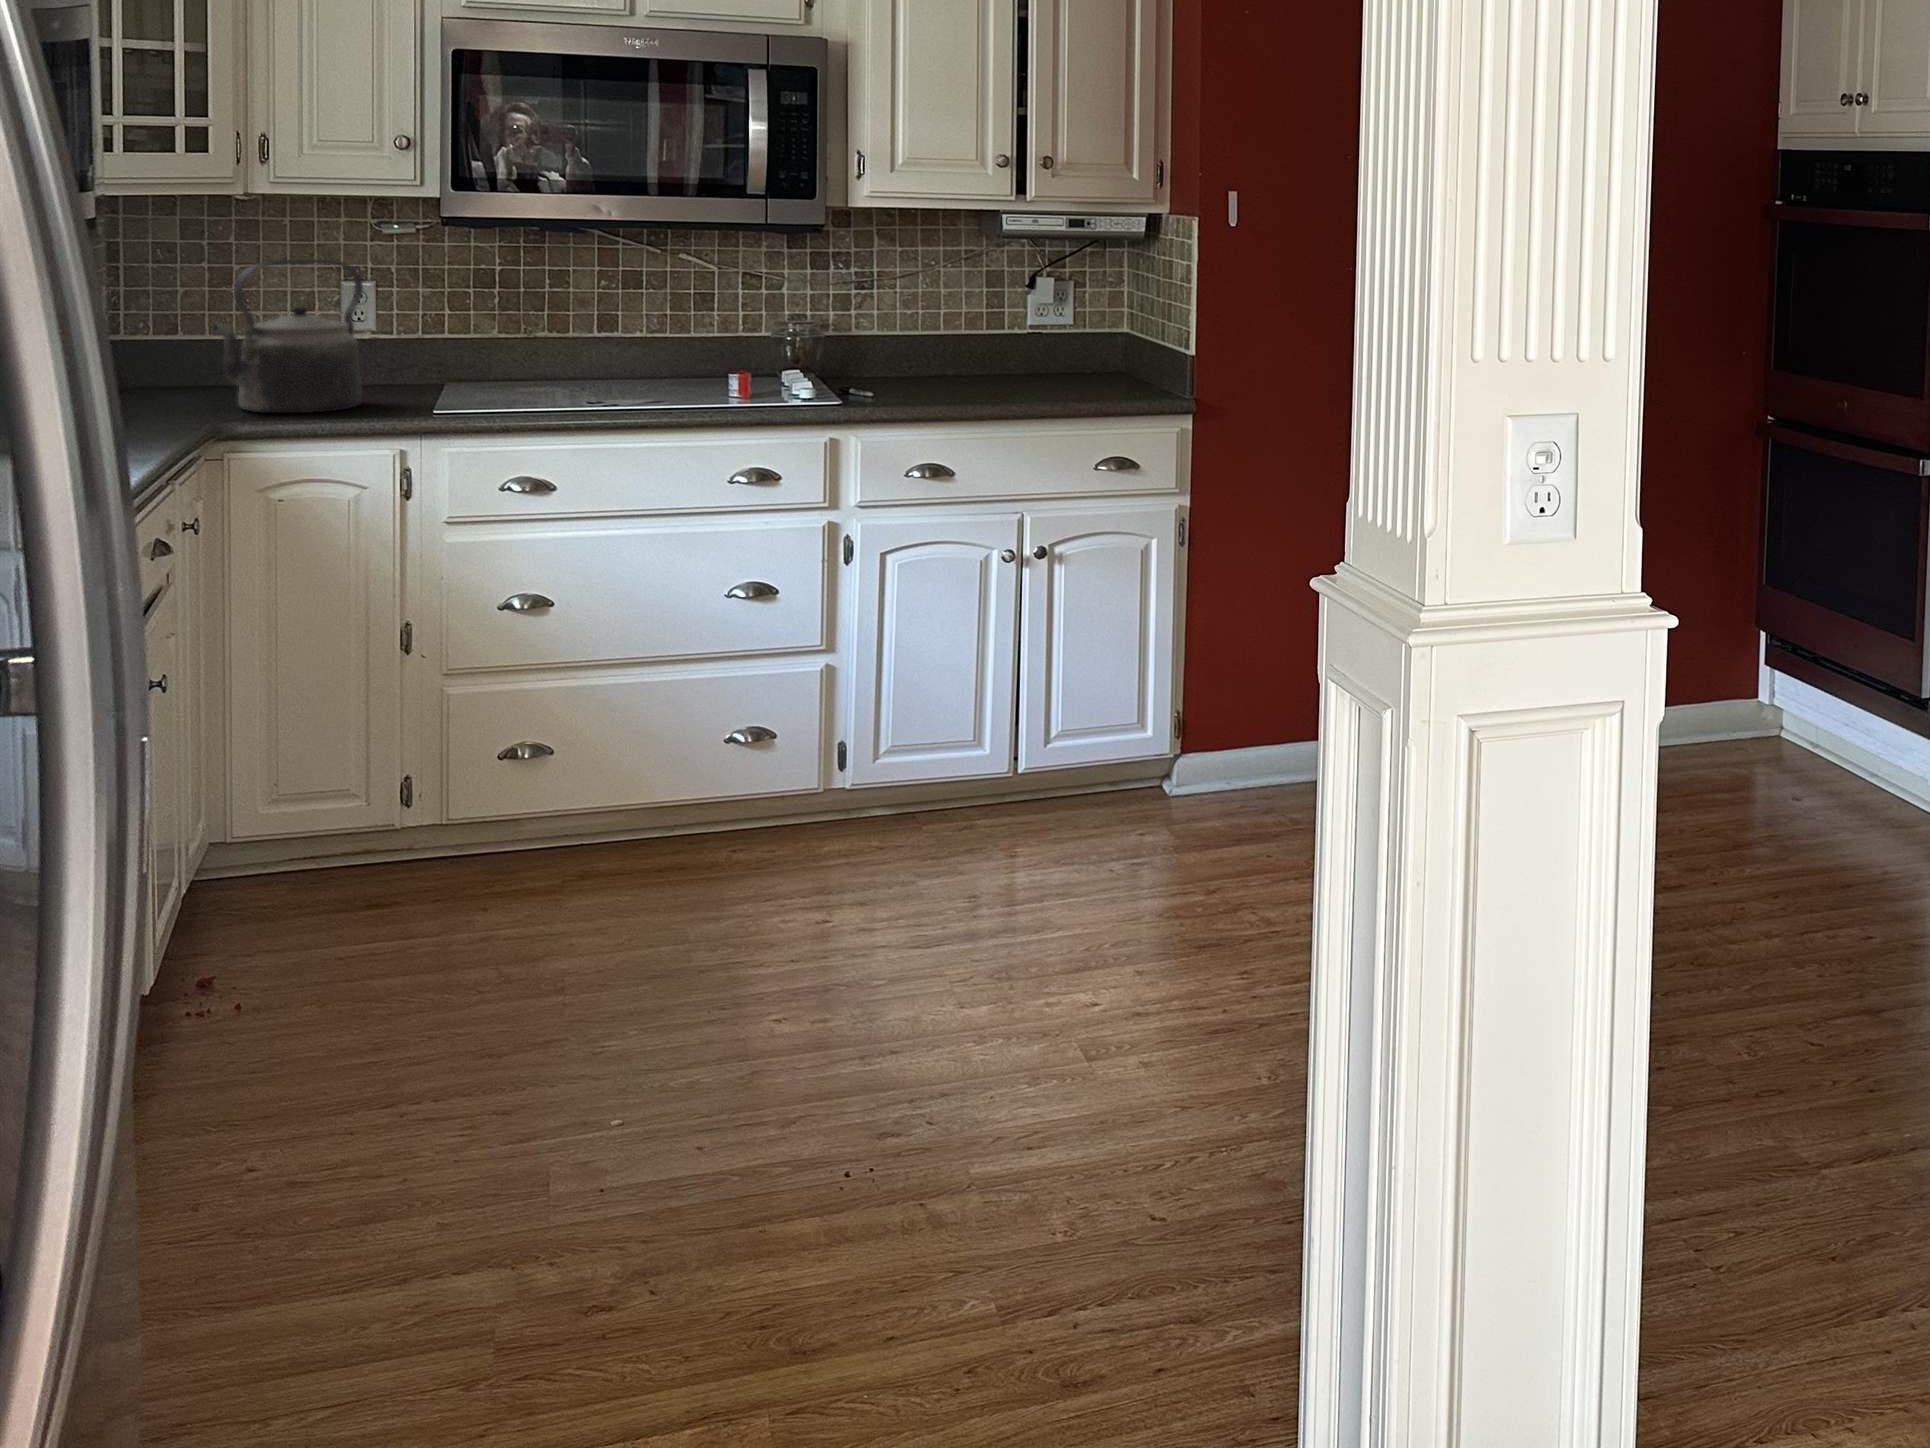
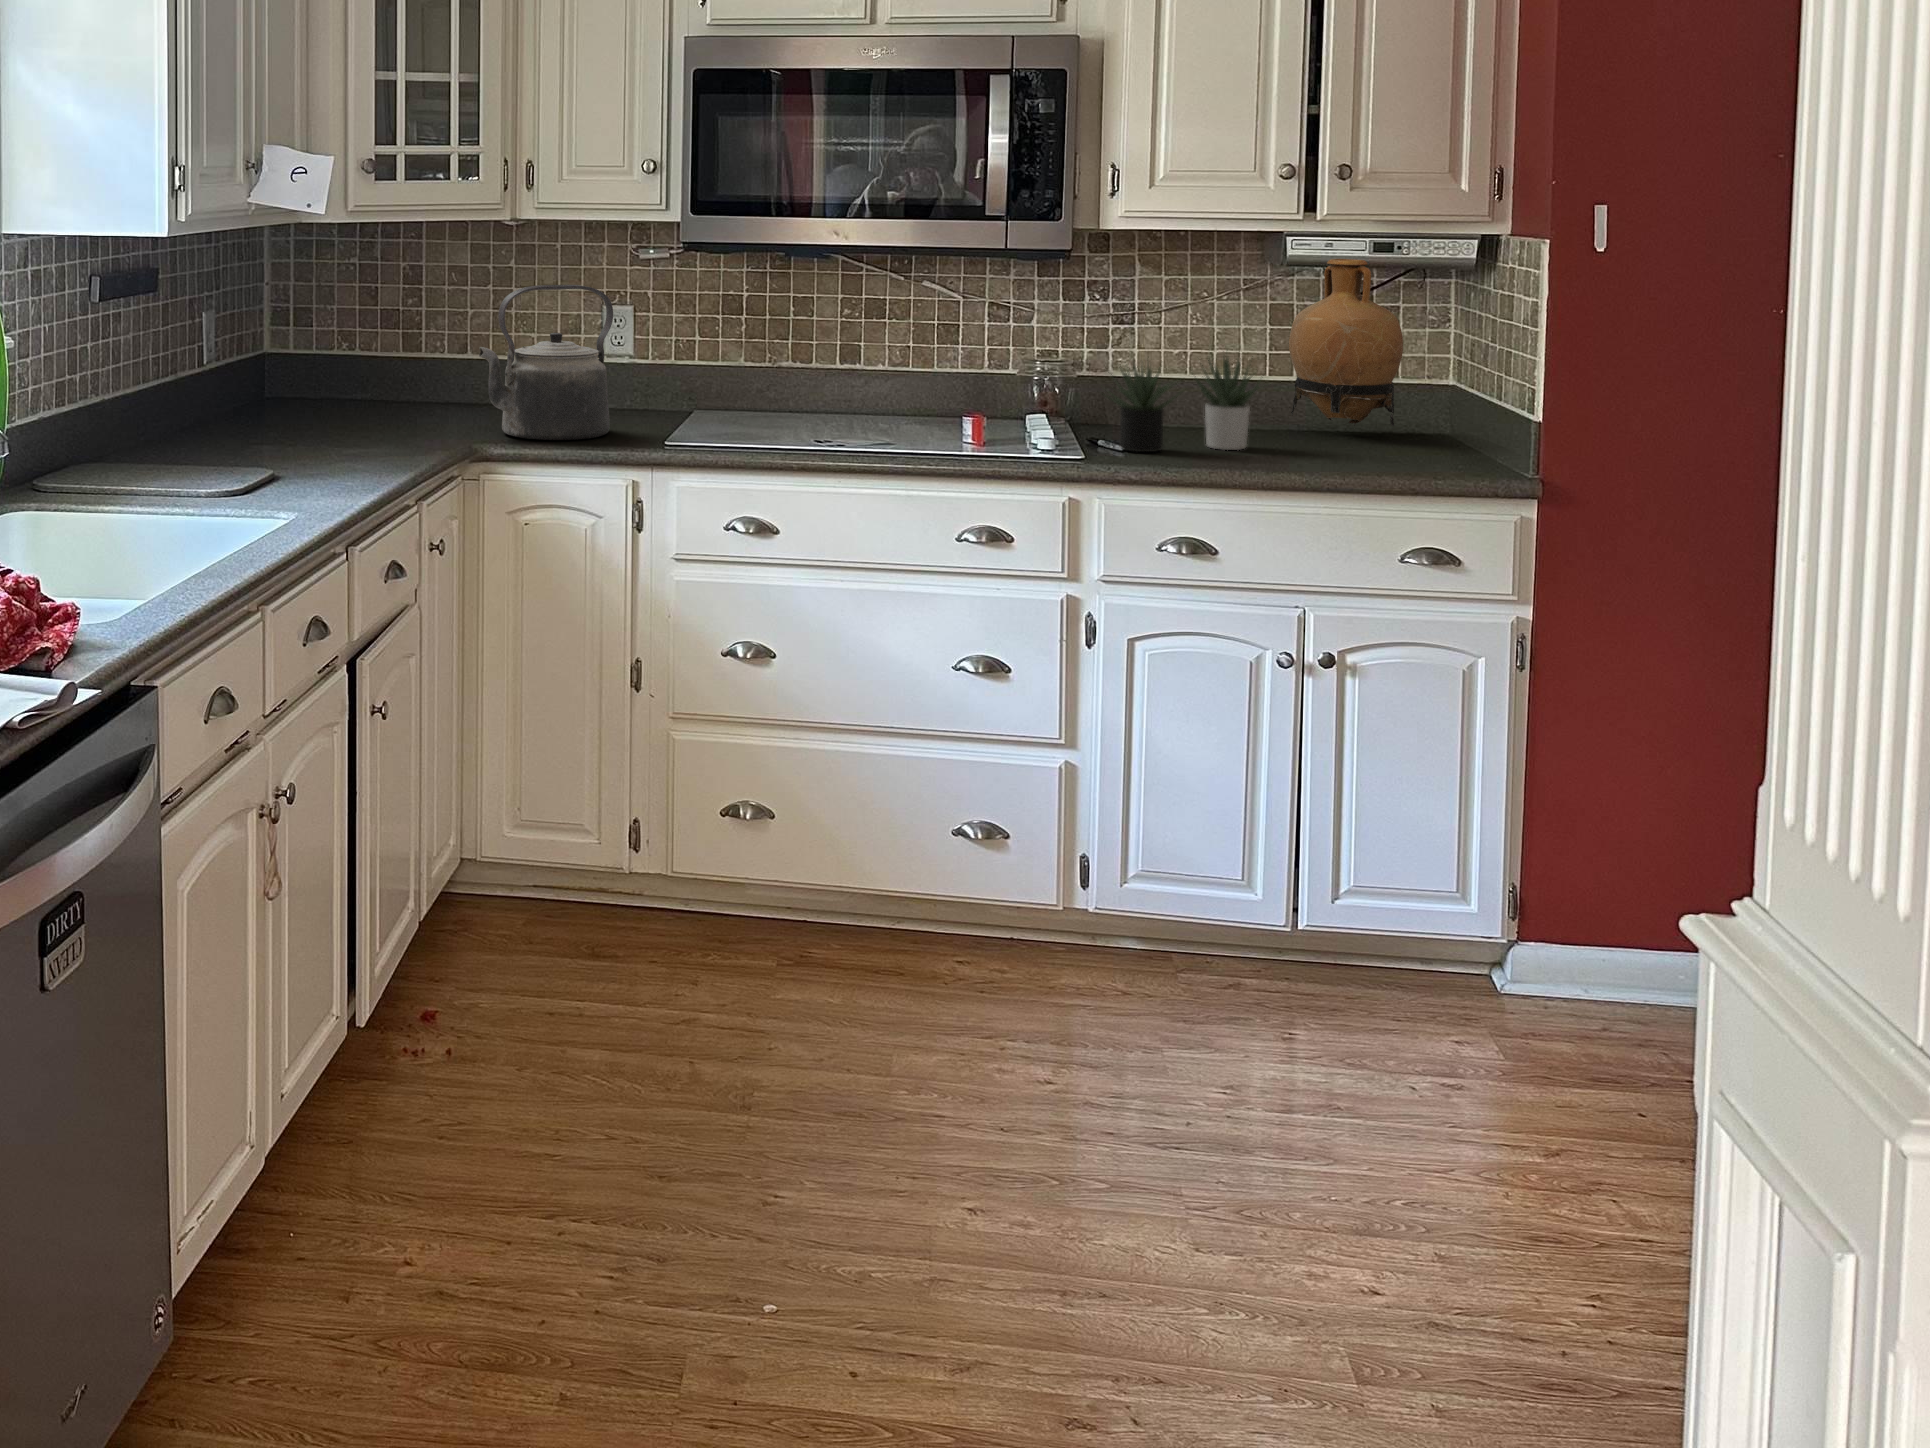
vase: none [1002,232,1091,371] -> present [1289,259,1403,426]
succulent plant: none [846,306,992,396] -> present [1108,357,1260,452]

